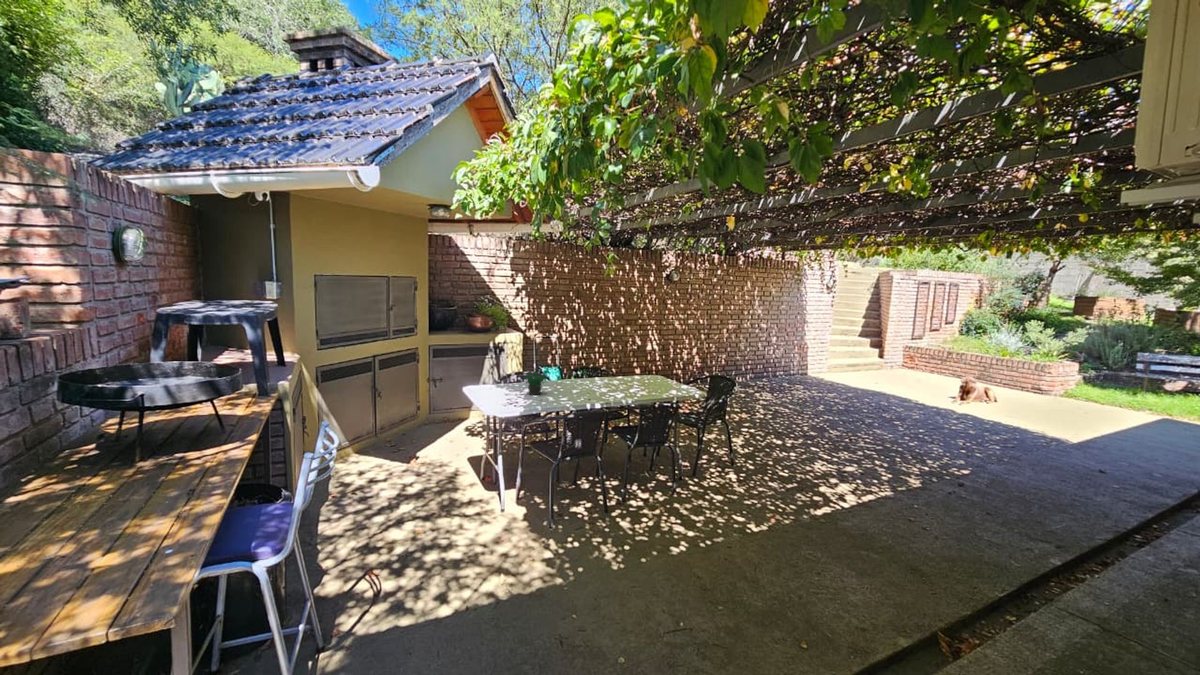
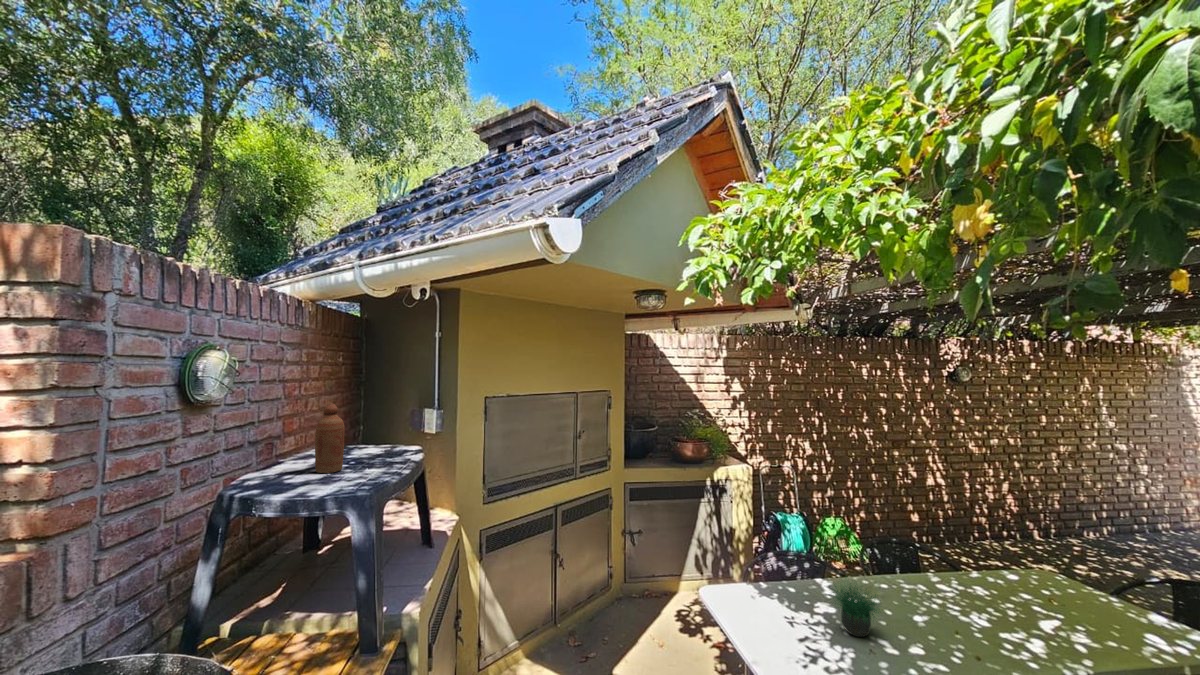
bottle: none [207,267,227,306] -> present [315,403,345,473]

